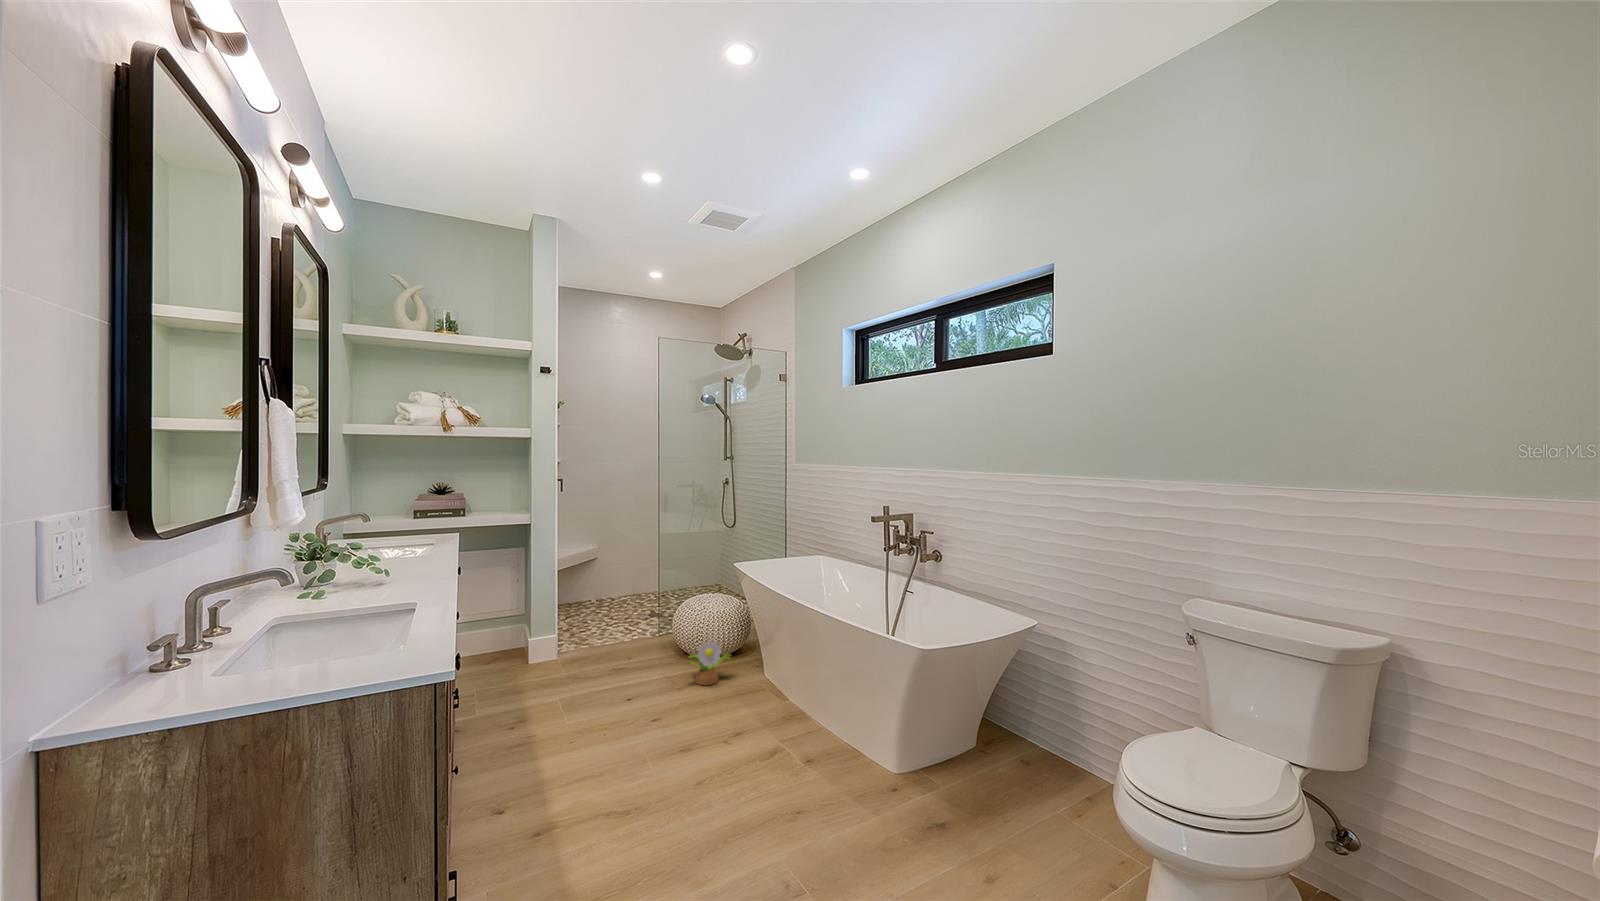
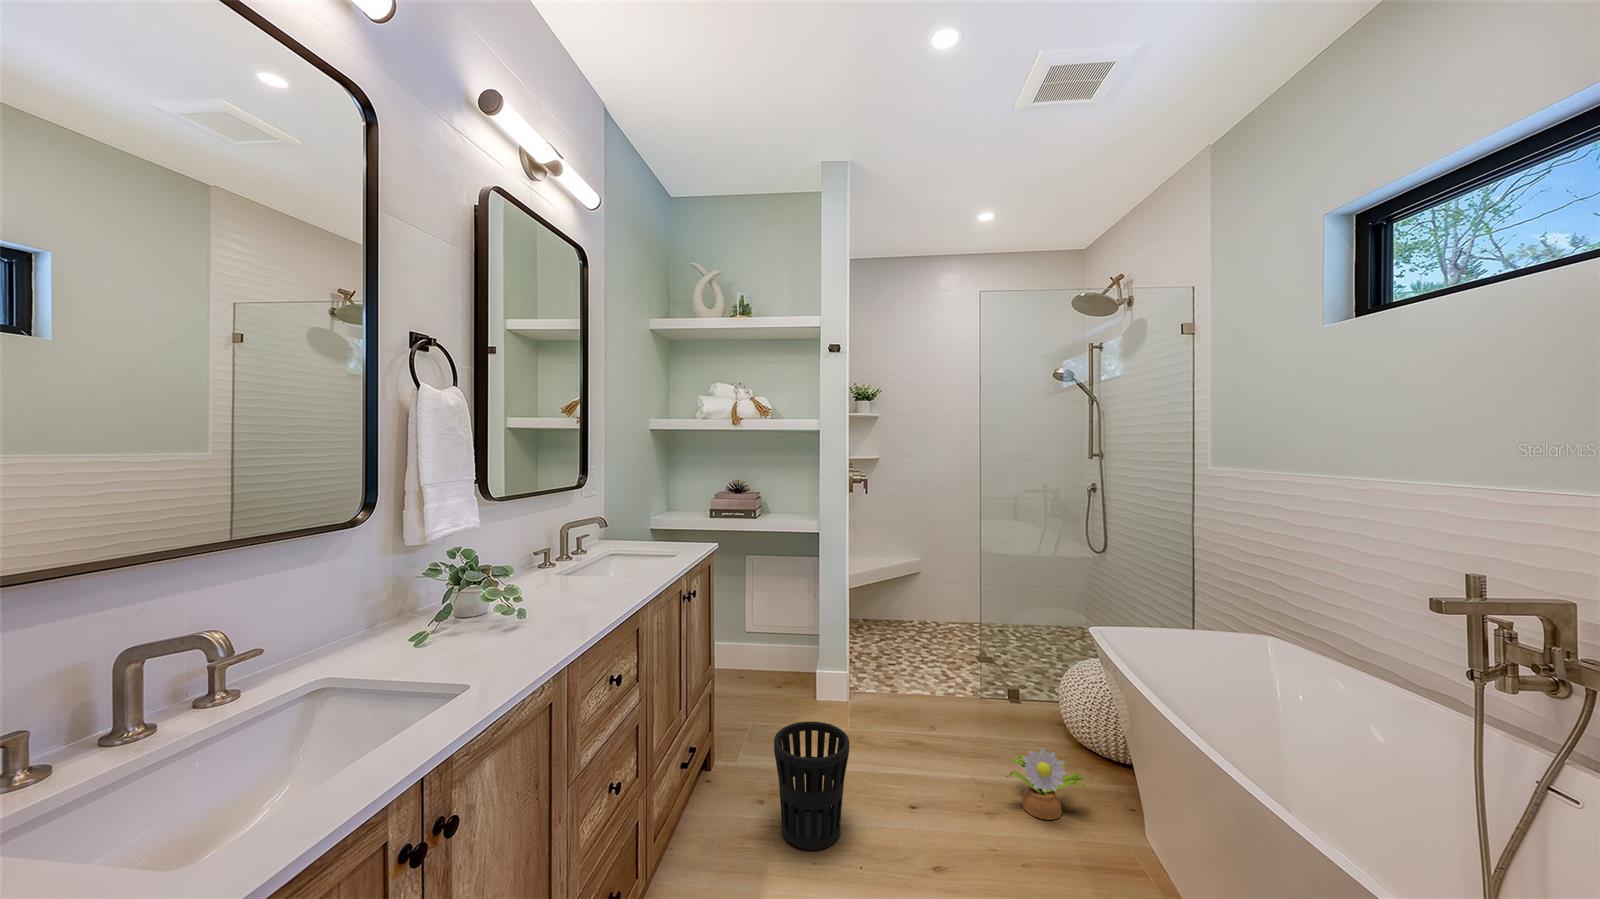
wastebasket: none [523,657,584,745] -> present [774,721,849,850]

